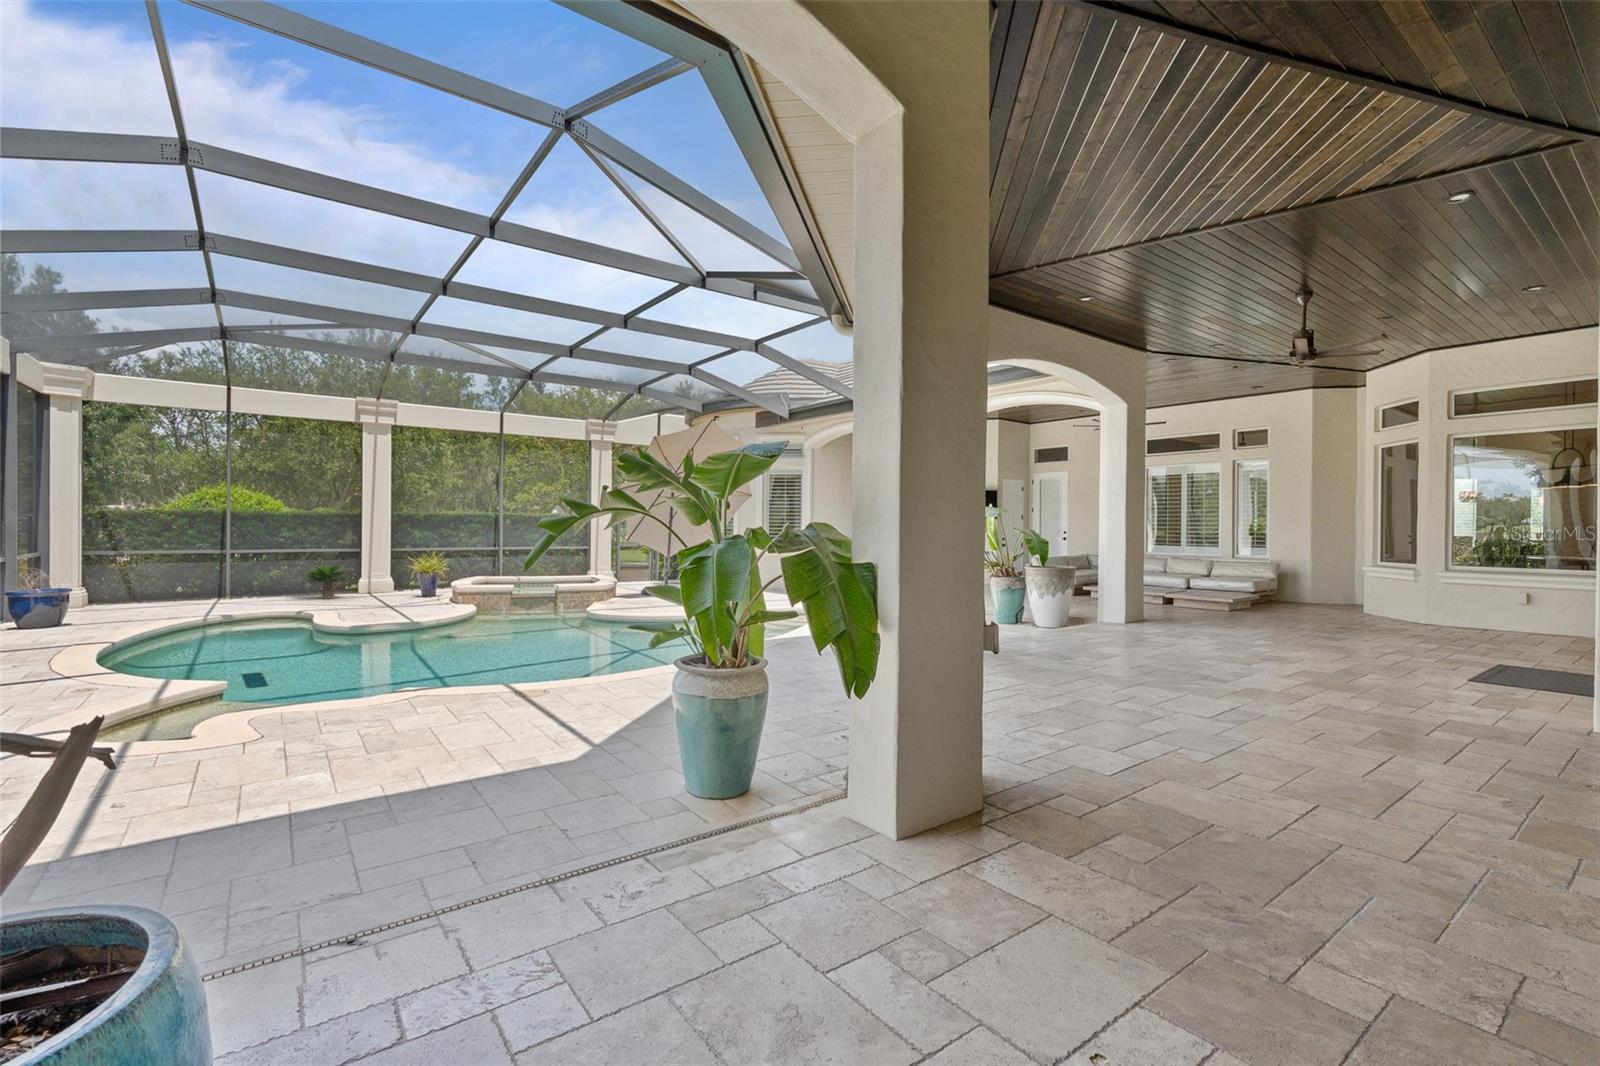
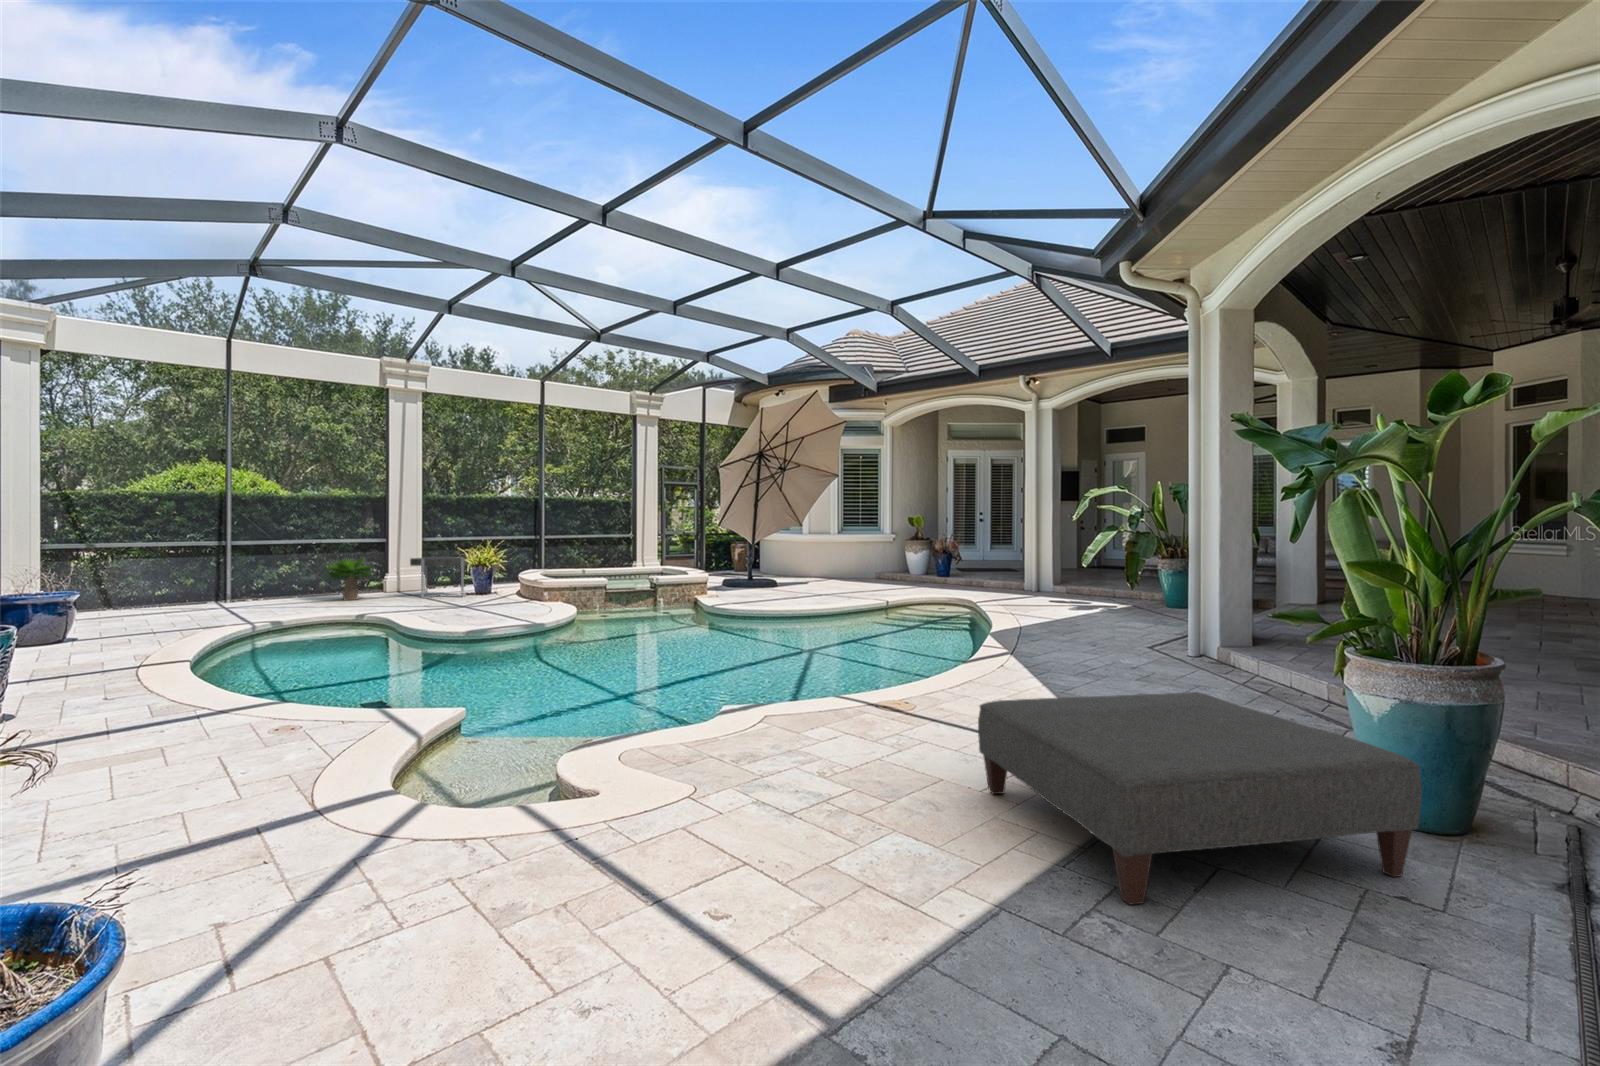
side table: none [378,564,431,599] -> present [410,557,466,599]
ottoman: none [364,682,645,816] -> present [978,692,1422,904]

